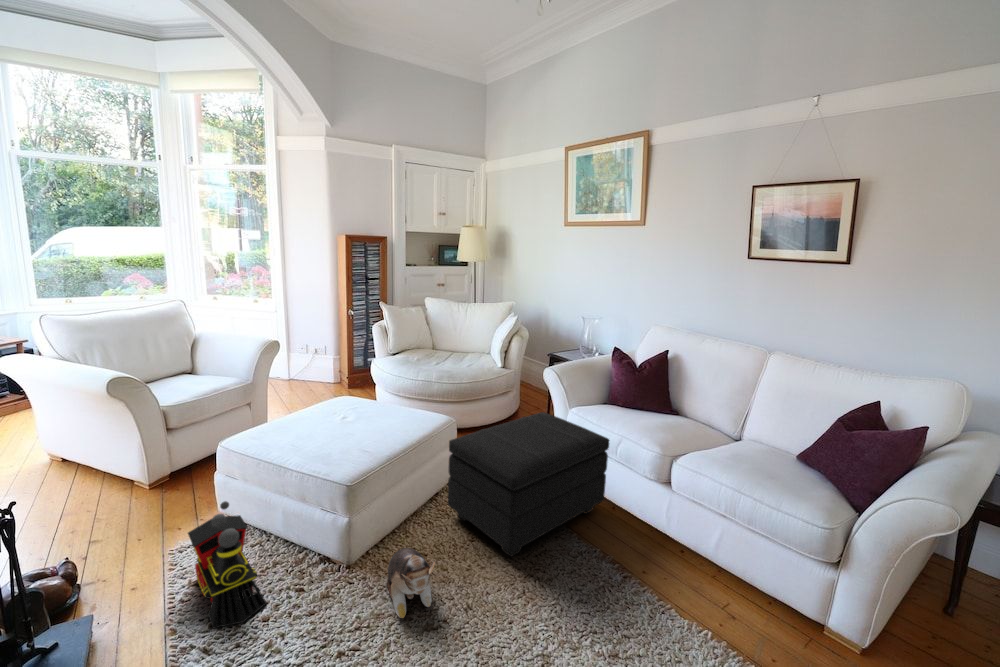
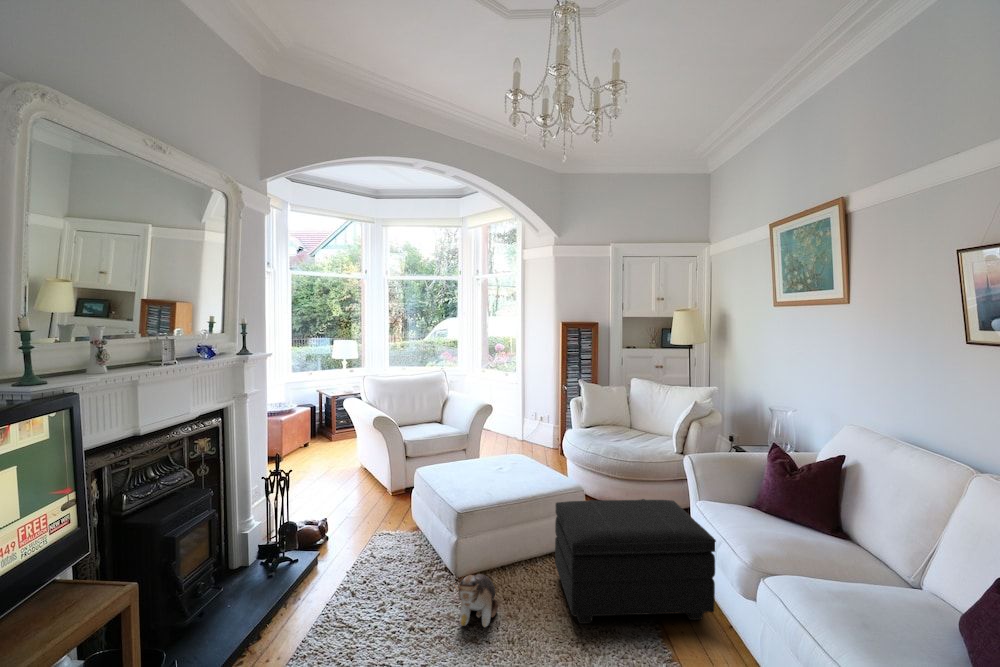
toy train: present [188,501,266,629] -> none [366,504,407,587]

